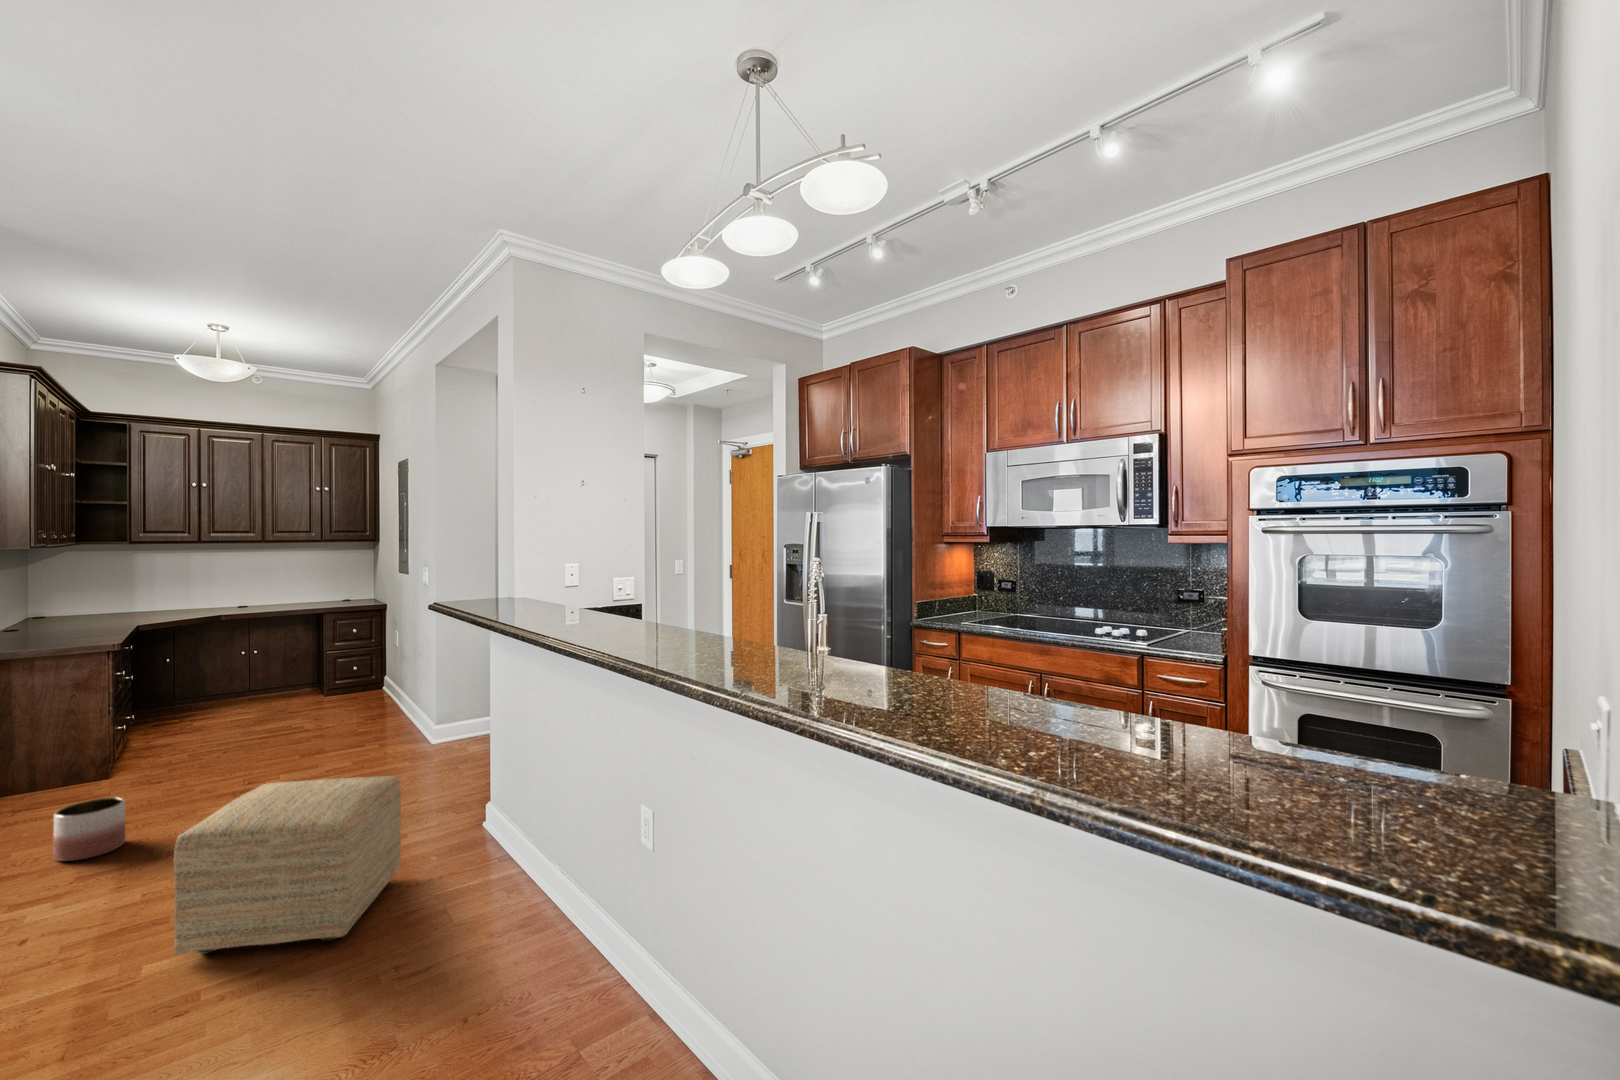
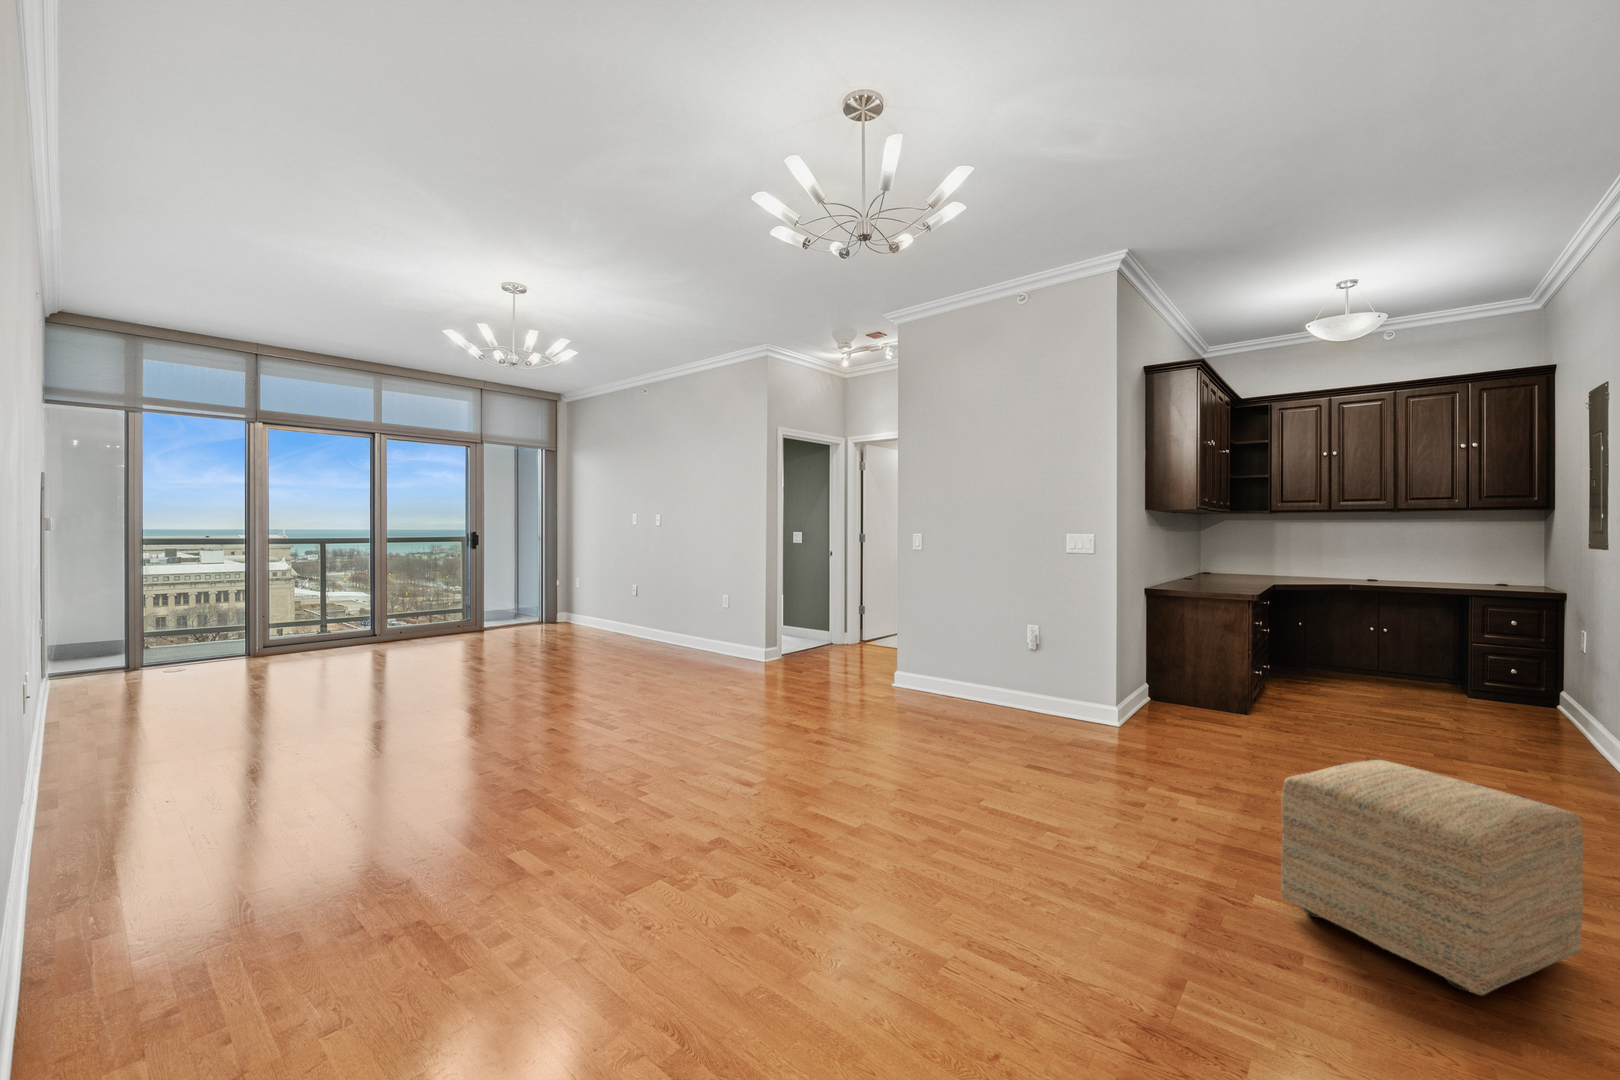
planter: present [53,797,126,861] -> none [1201,726,1253,778]

